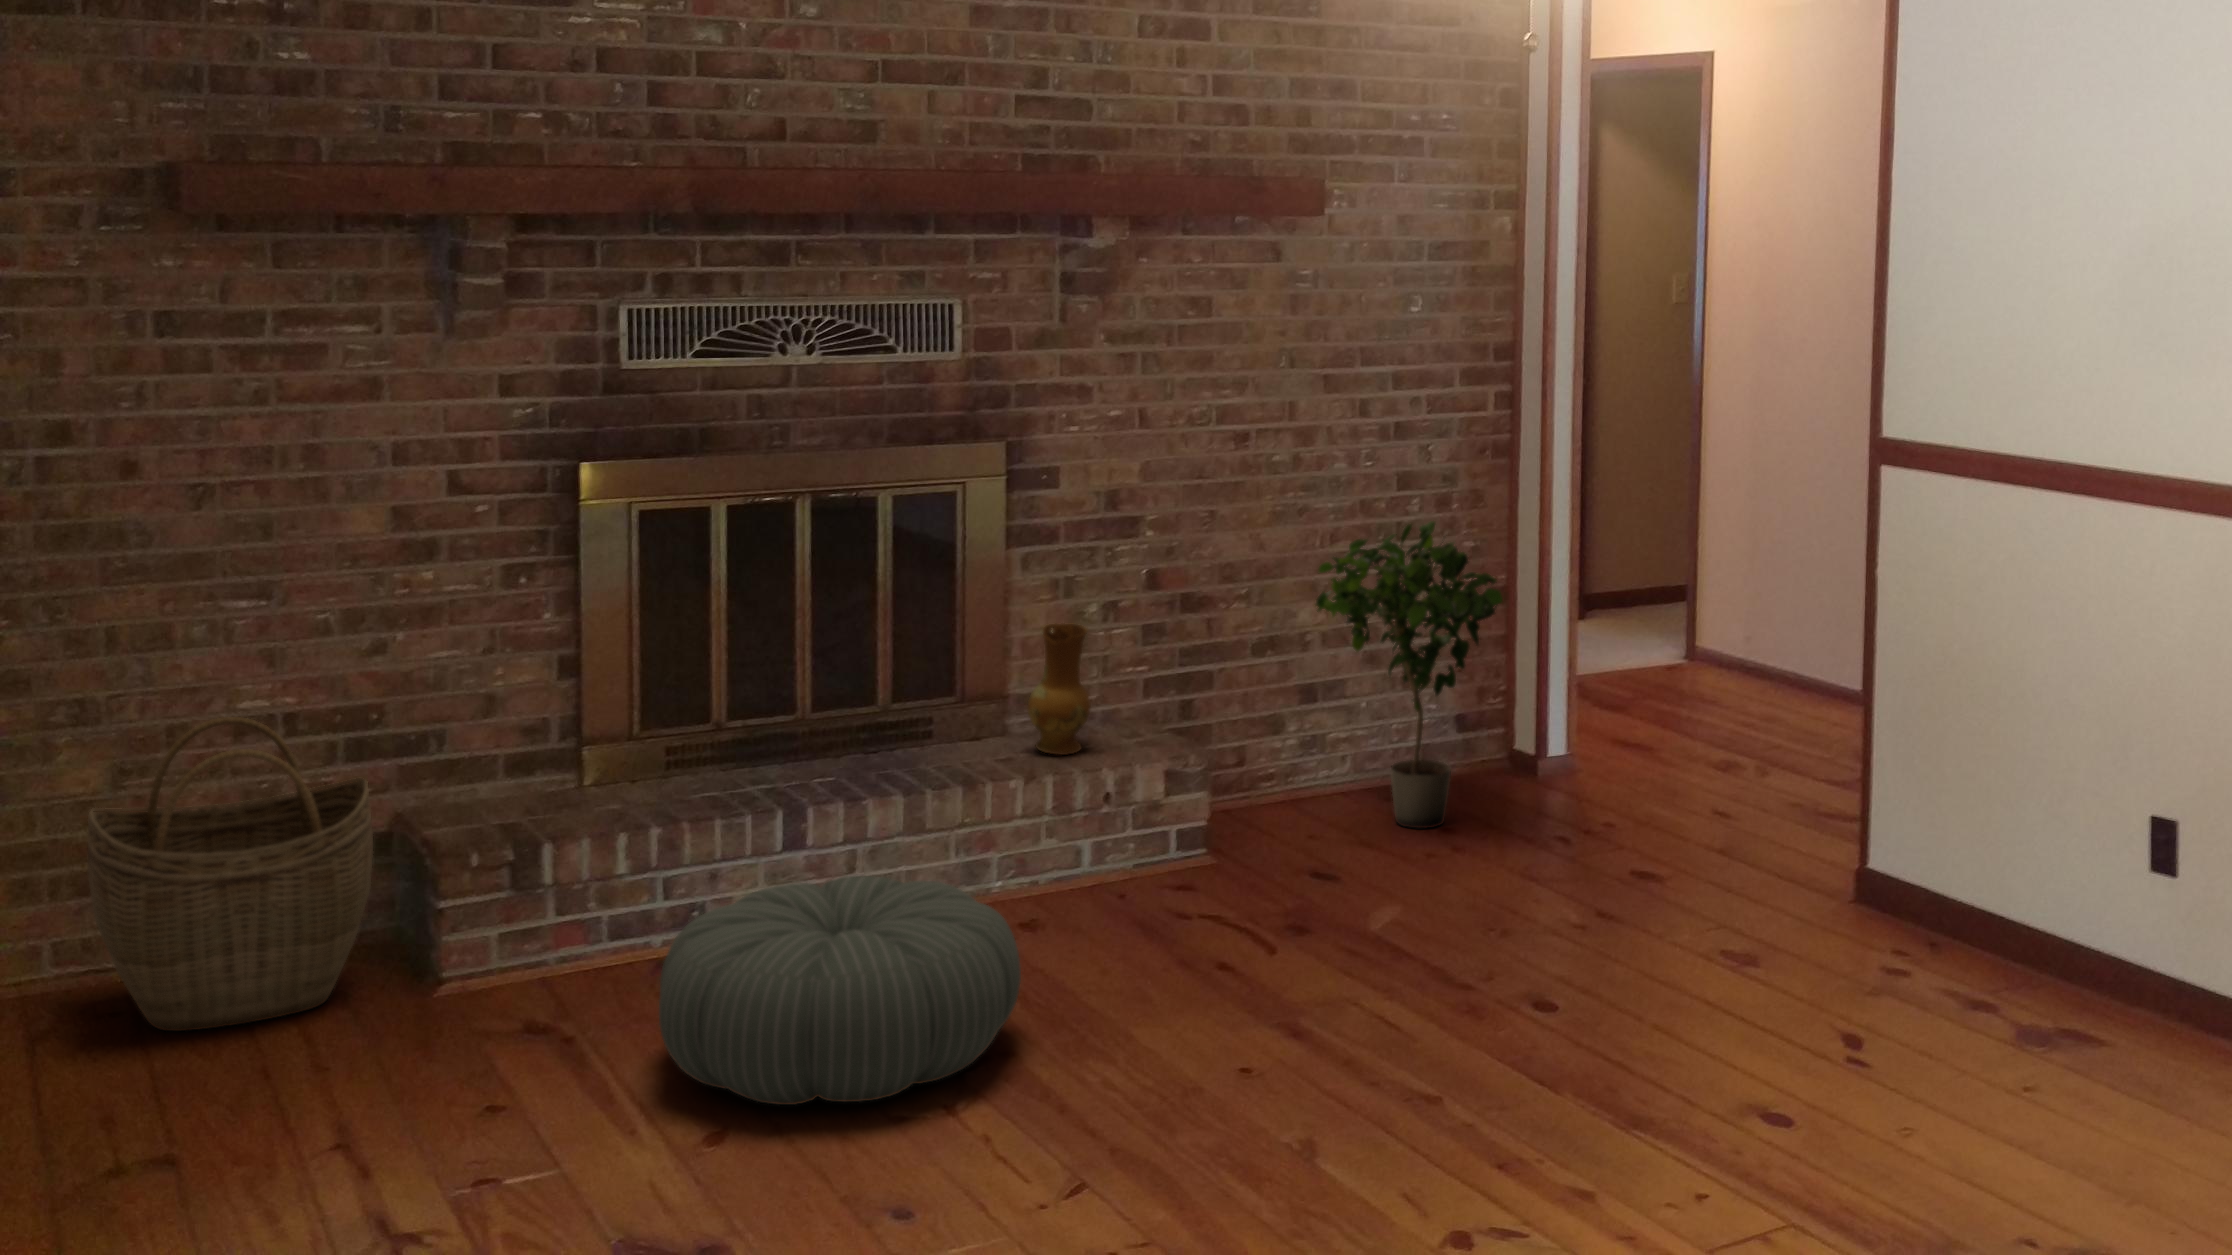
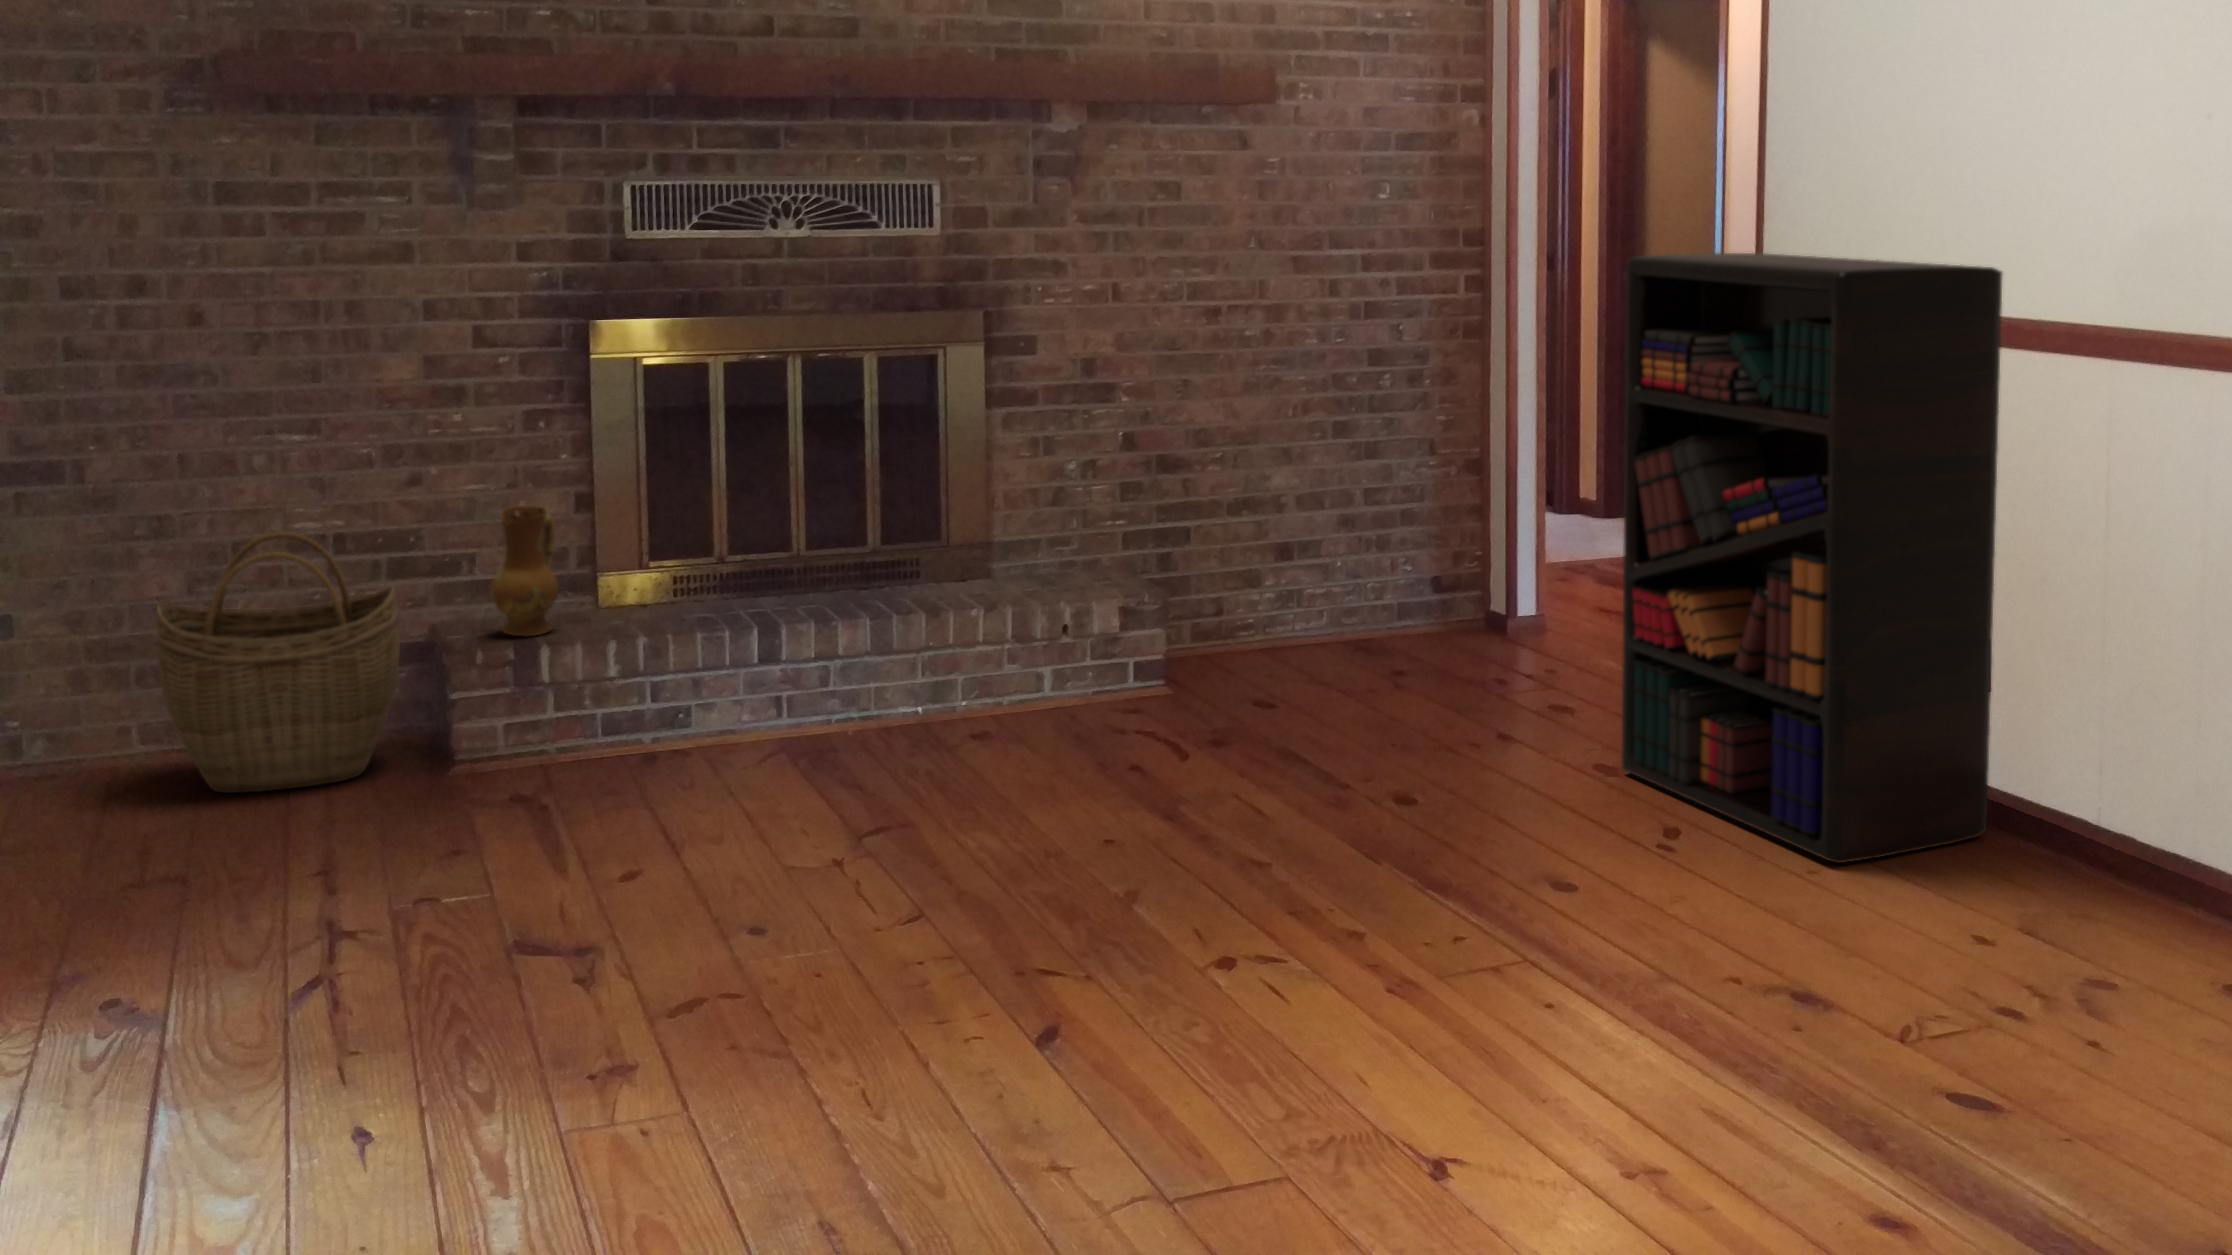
bookshelf: none [1753,402,2202,1072] -> present [1622,253,2003,863]
potted plant: present [1316,521,1503,828] -> none [1268,390,1442,673]
ceramic jug: present [1027,623,1091,755] -> present [491,506,559,637]
pouf: present [659,876,1021,1105] -> none [597,674,923,855]

